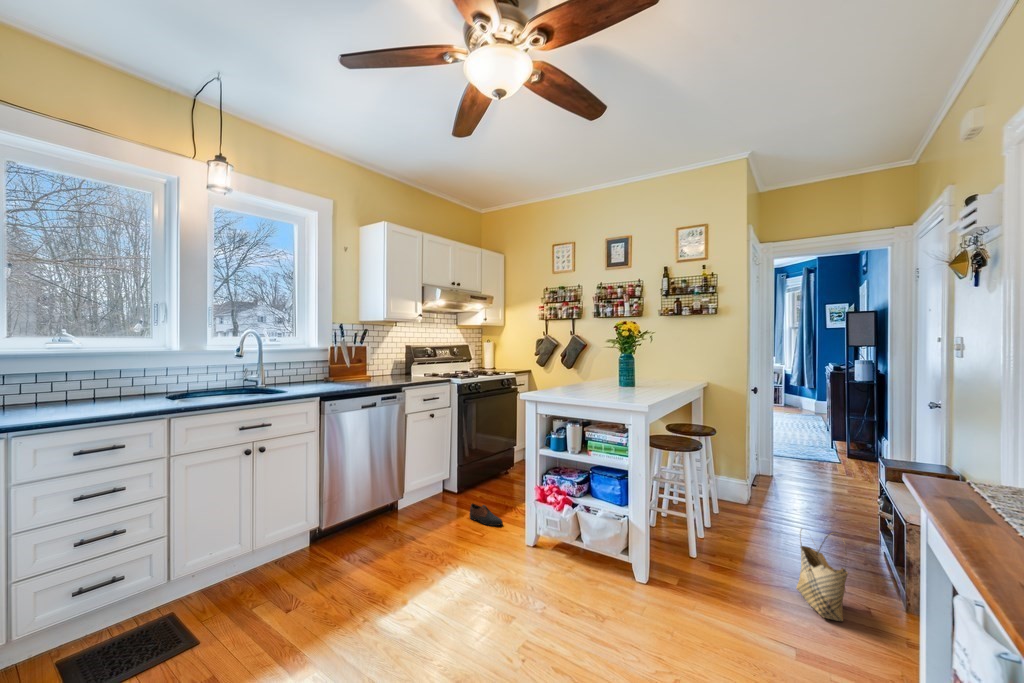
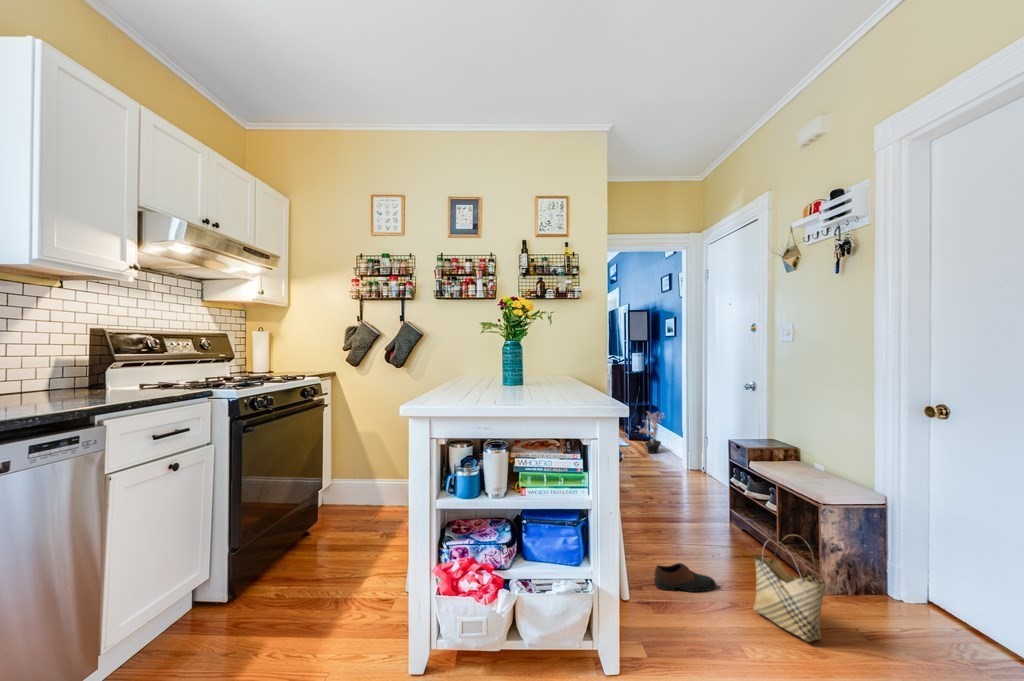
potted plant: none [842,424,877,473] -> present [639,412,665,454]
shoe: present [469,504,503,526] -> present [654,563,716,592]

